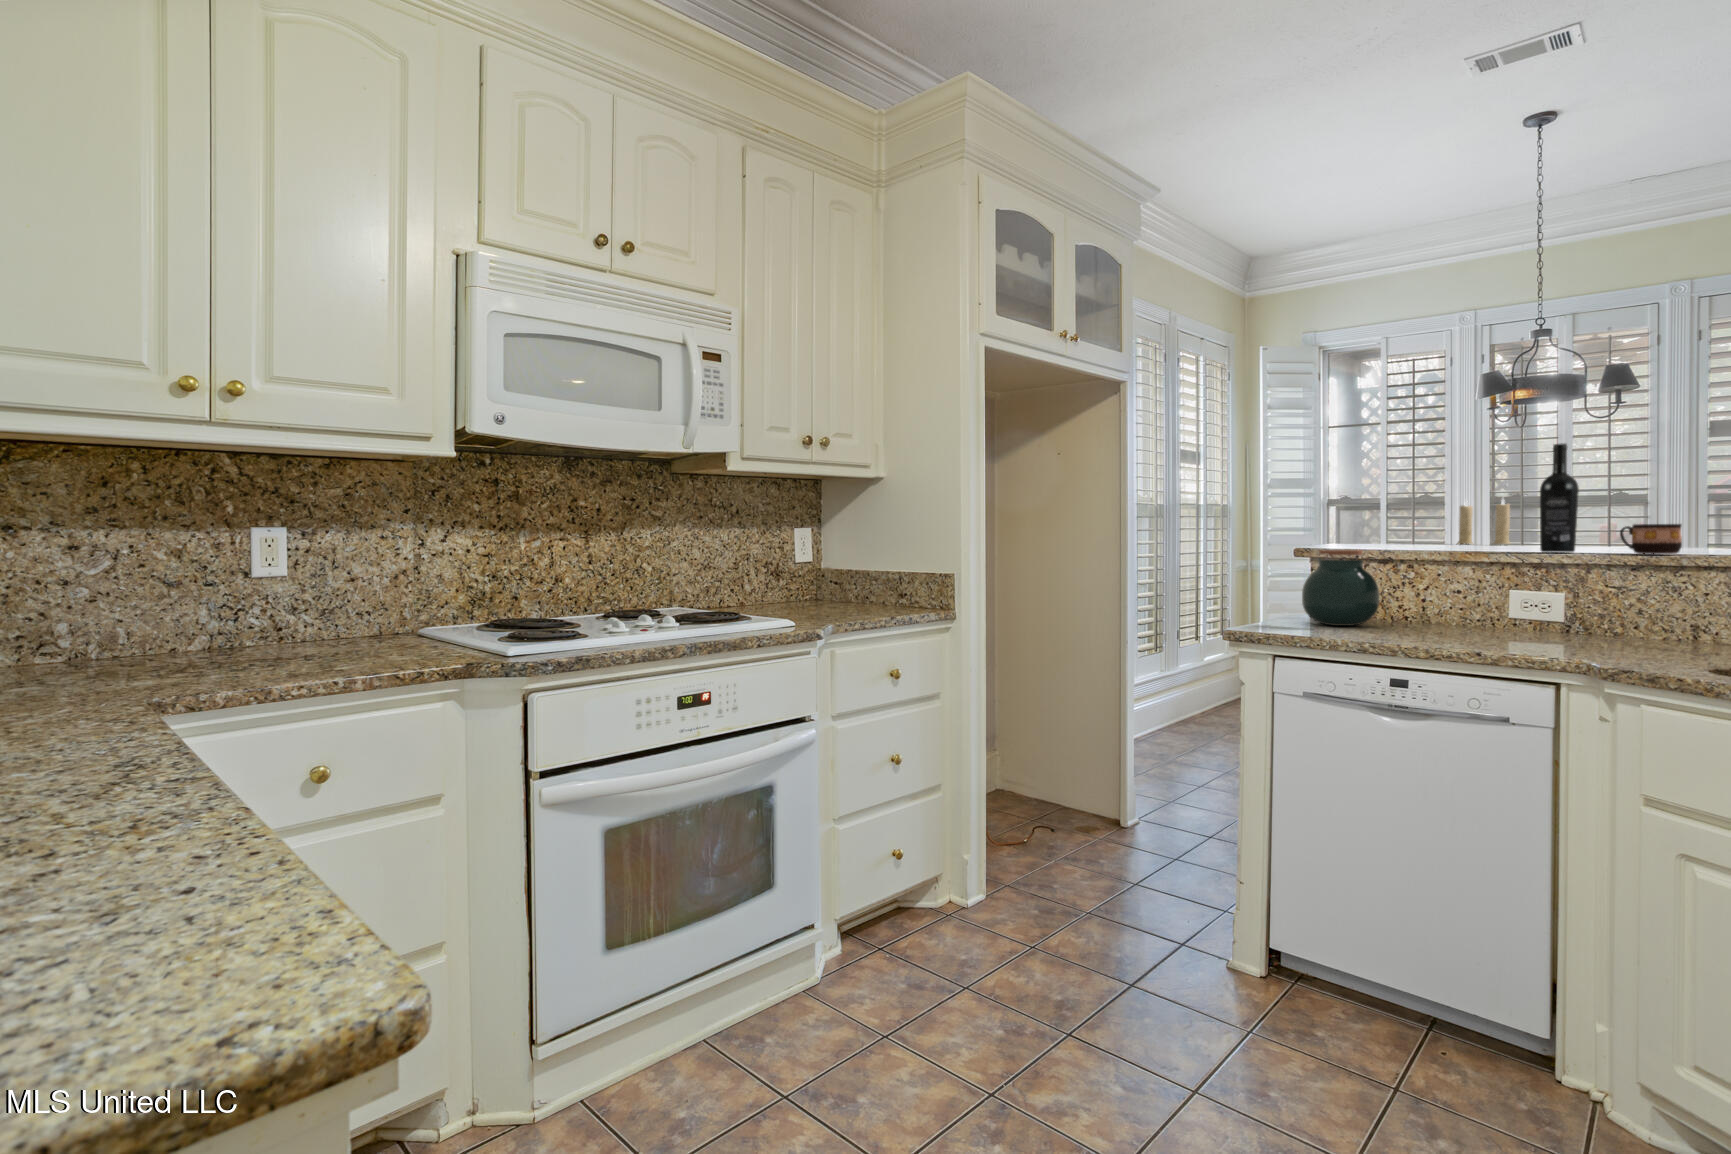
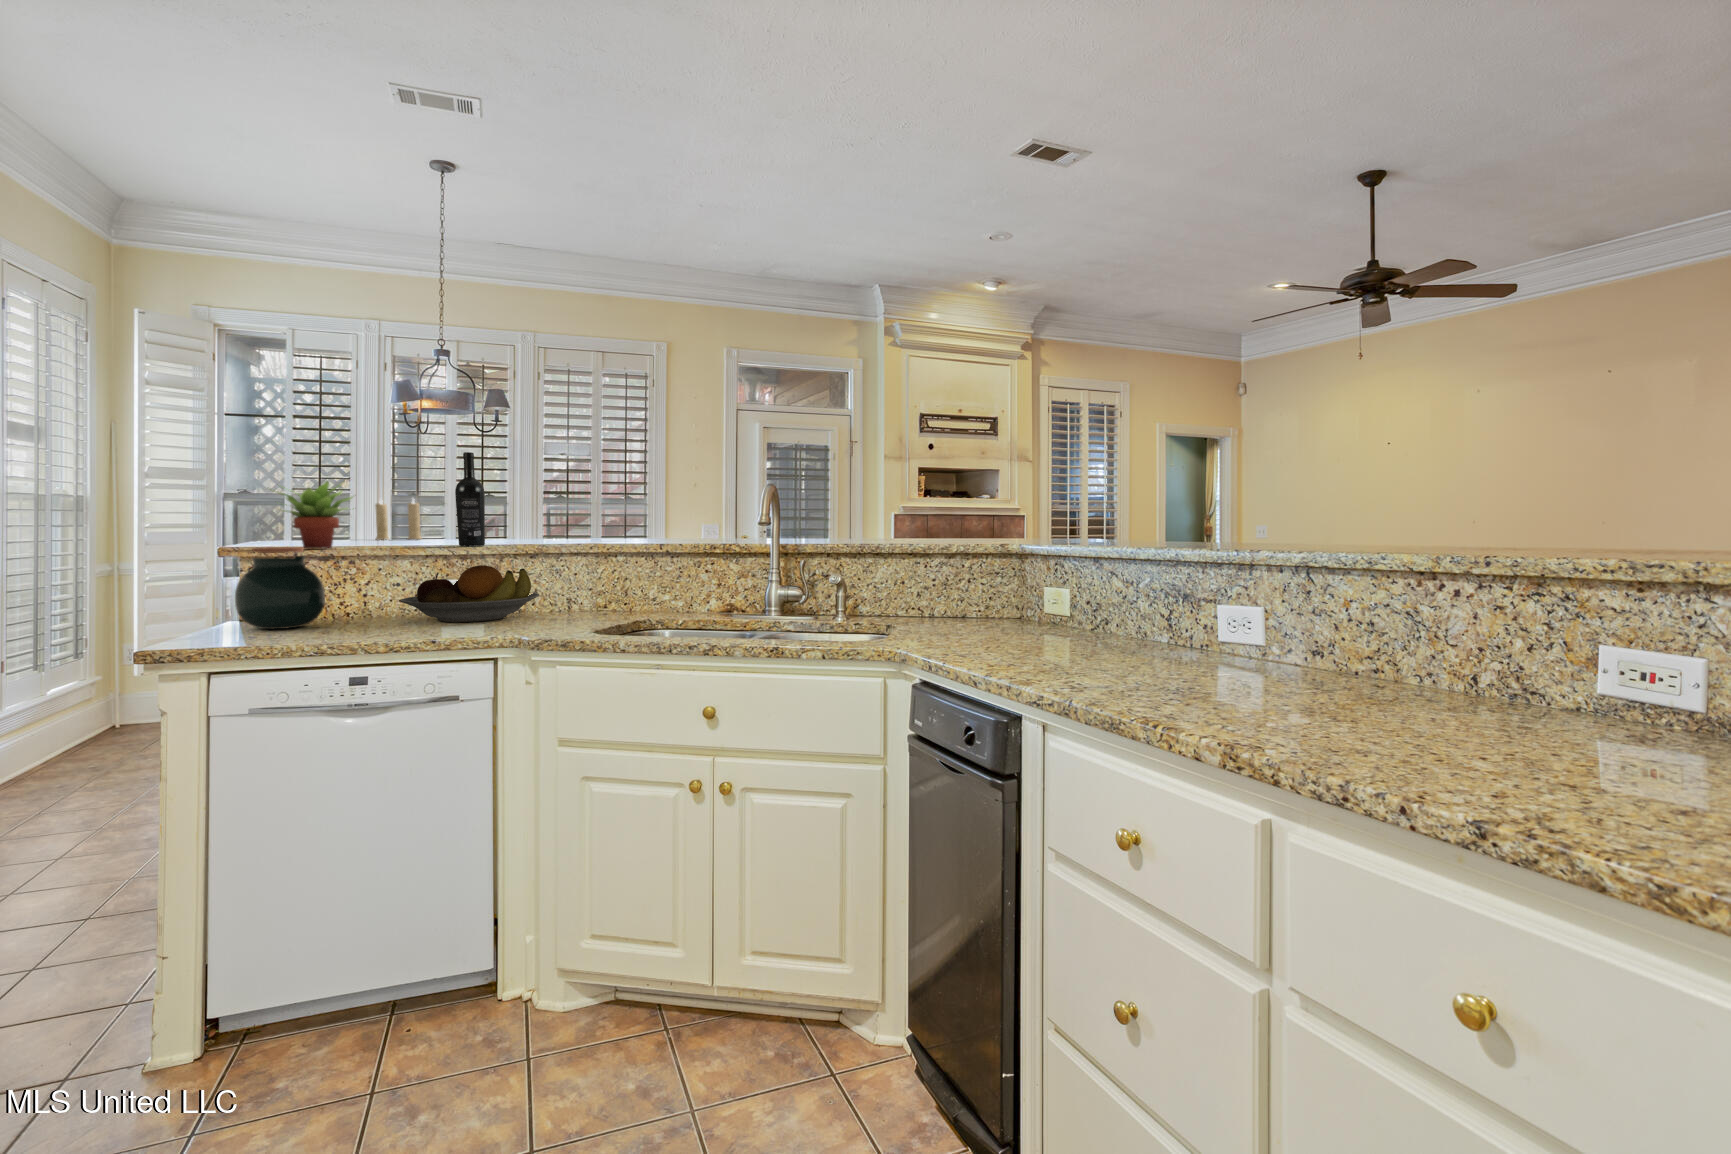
succulent plant: none [1338,484,1420,552] -> present [270,481,352,549]
cup: present [1620,524,1682,554] -> none [516,522,556,546]
fruit bowl: none [1457,575,1638,639] -> present [400,565,539,622]

